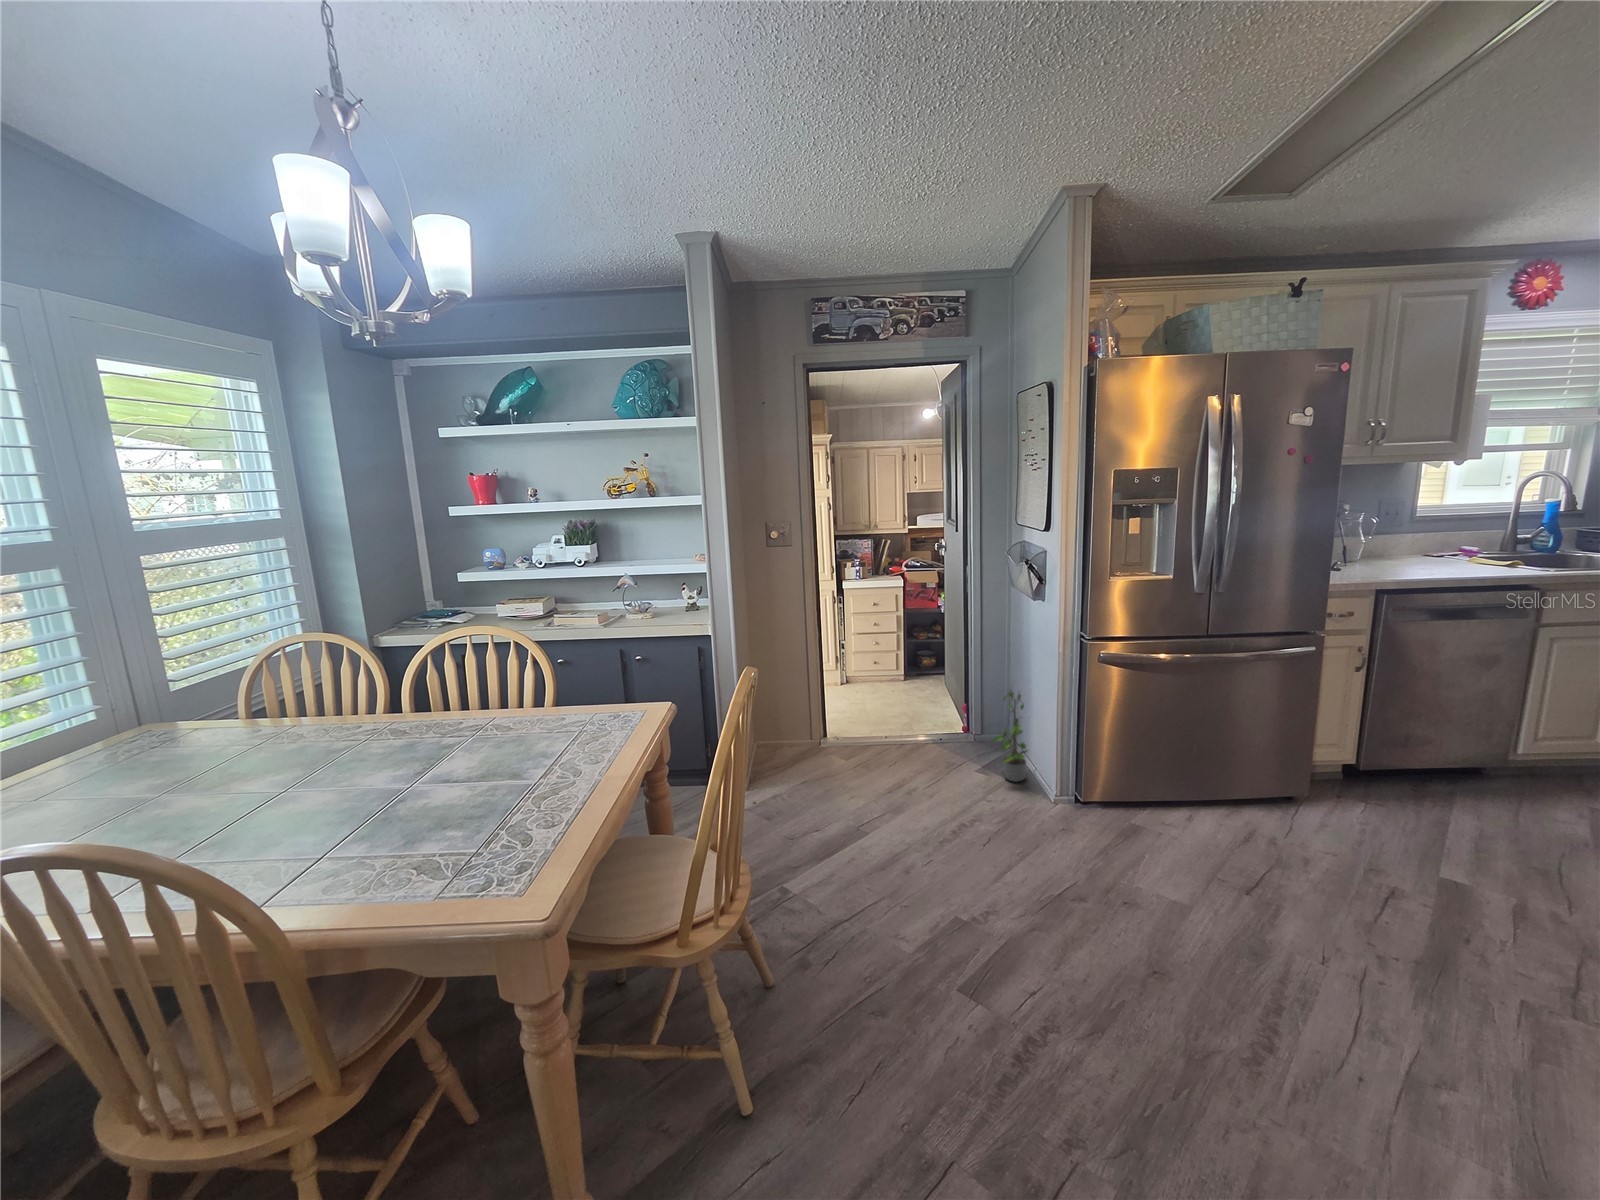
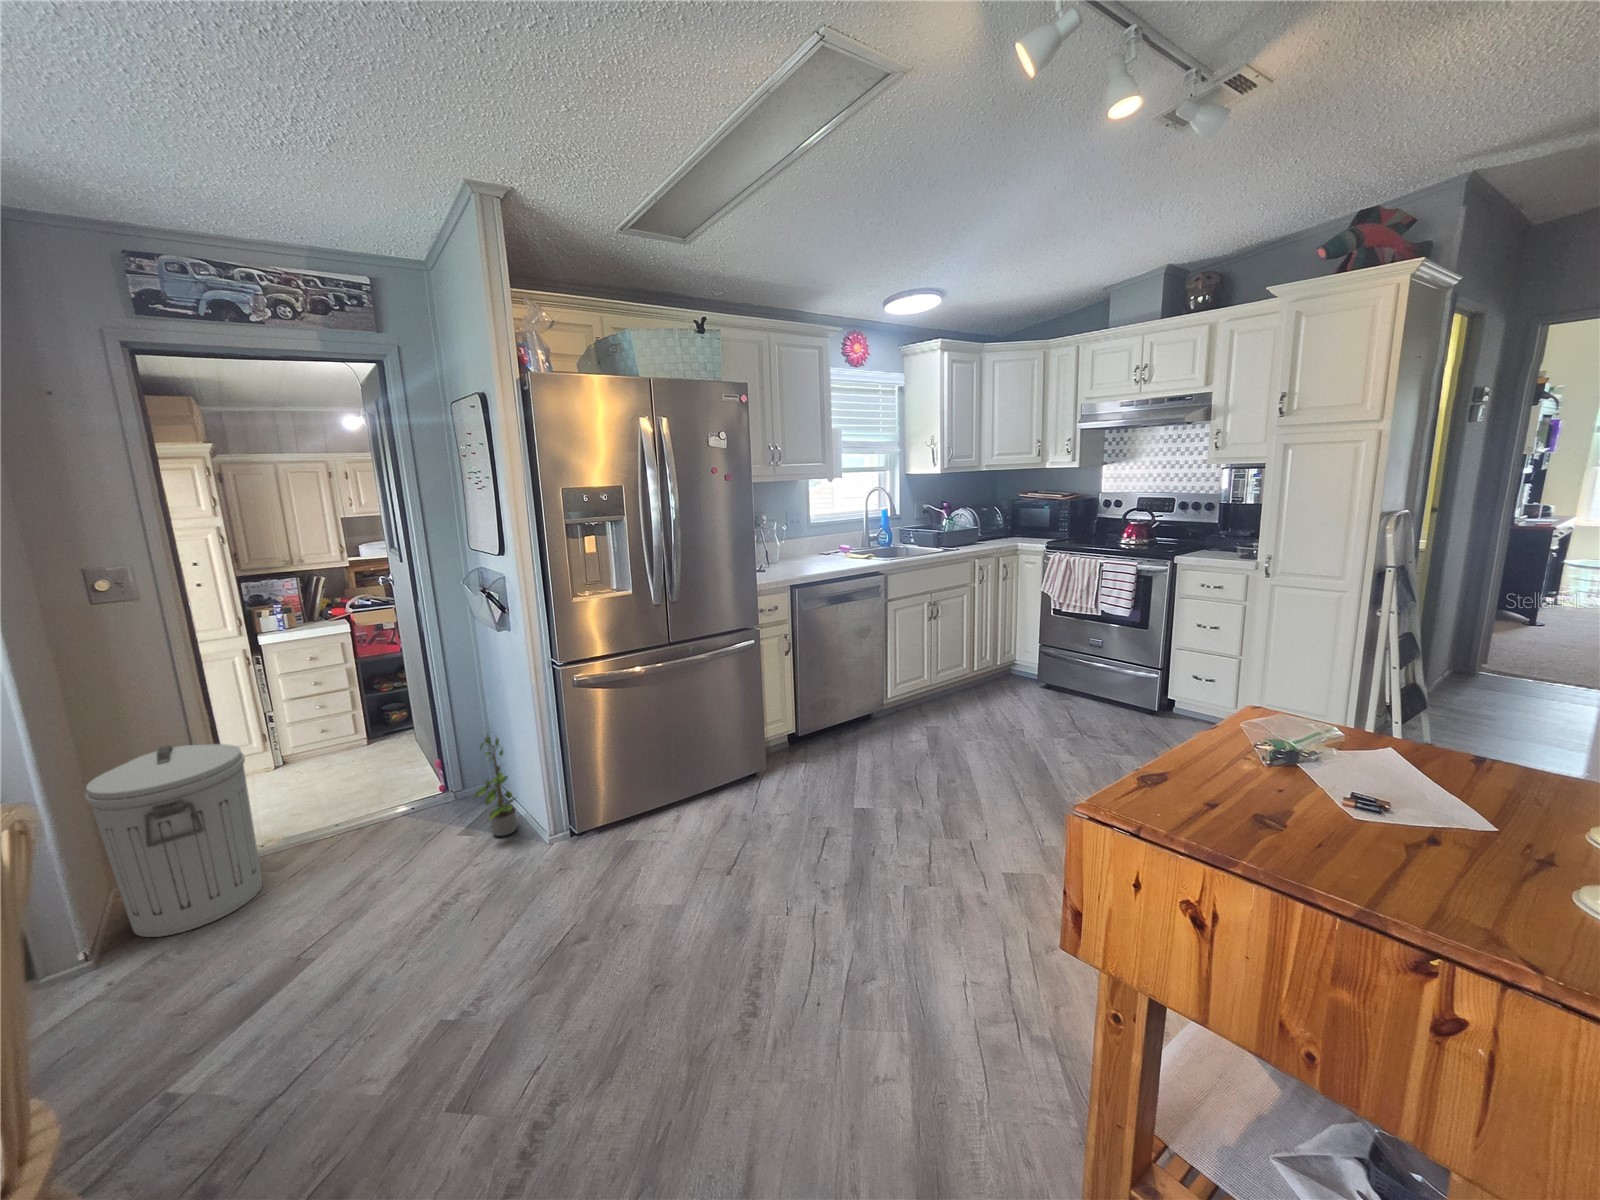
trash can: none [764,648,844,777] -> present [85,744,263,937]

